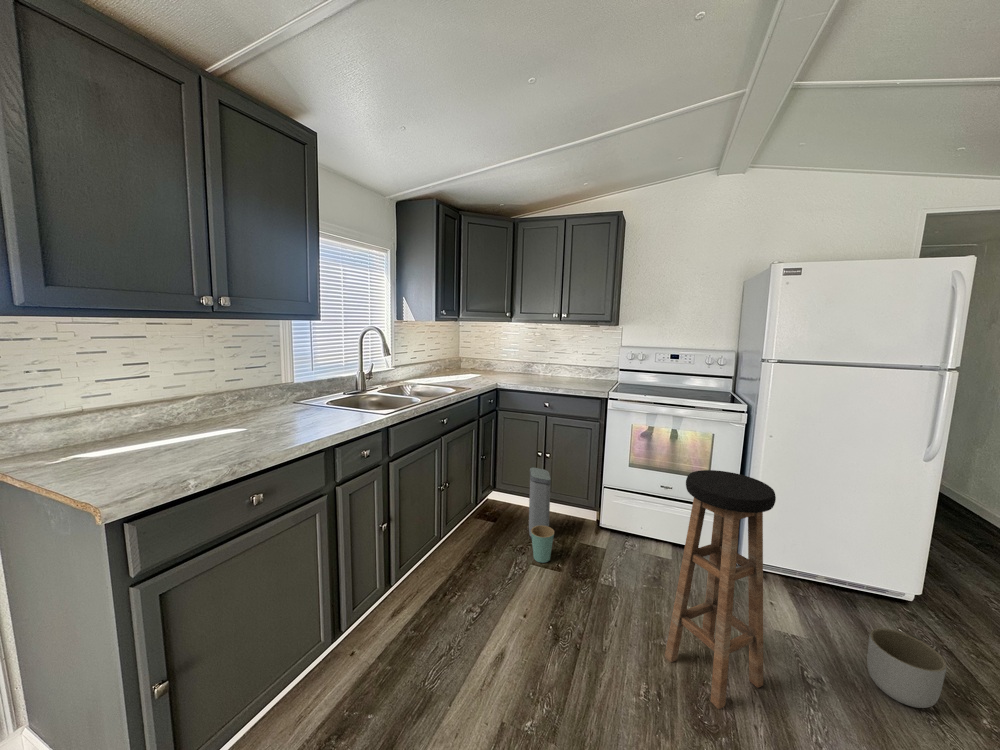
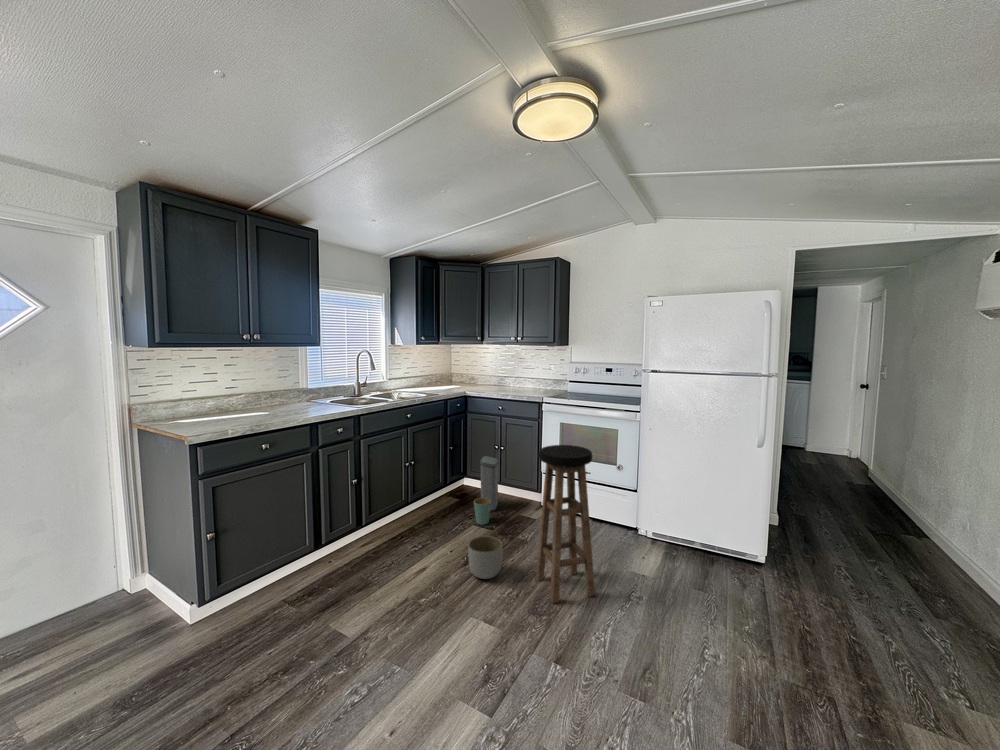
planter: present [867,628,947,708] -> present [468,536,502,579]

